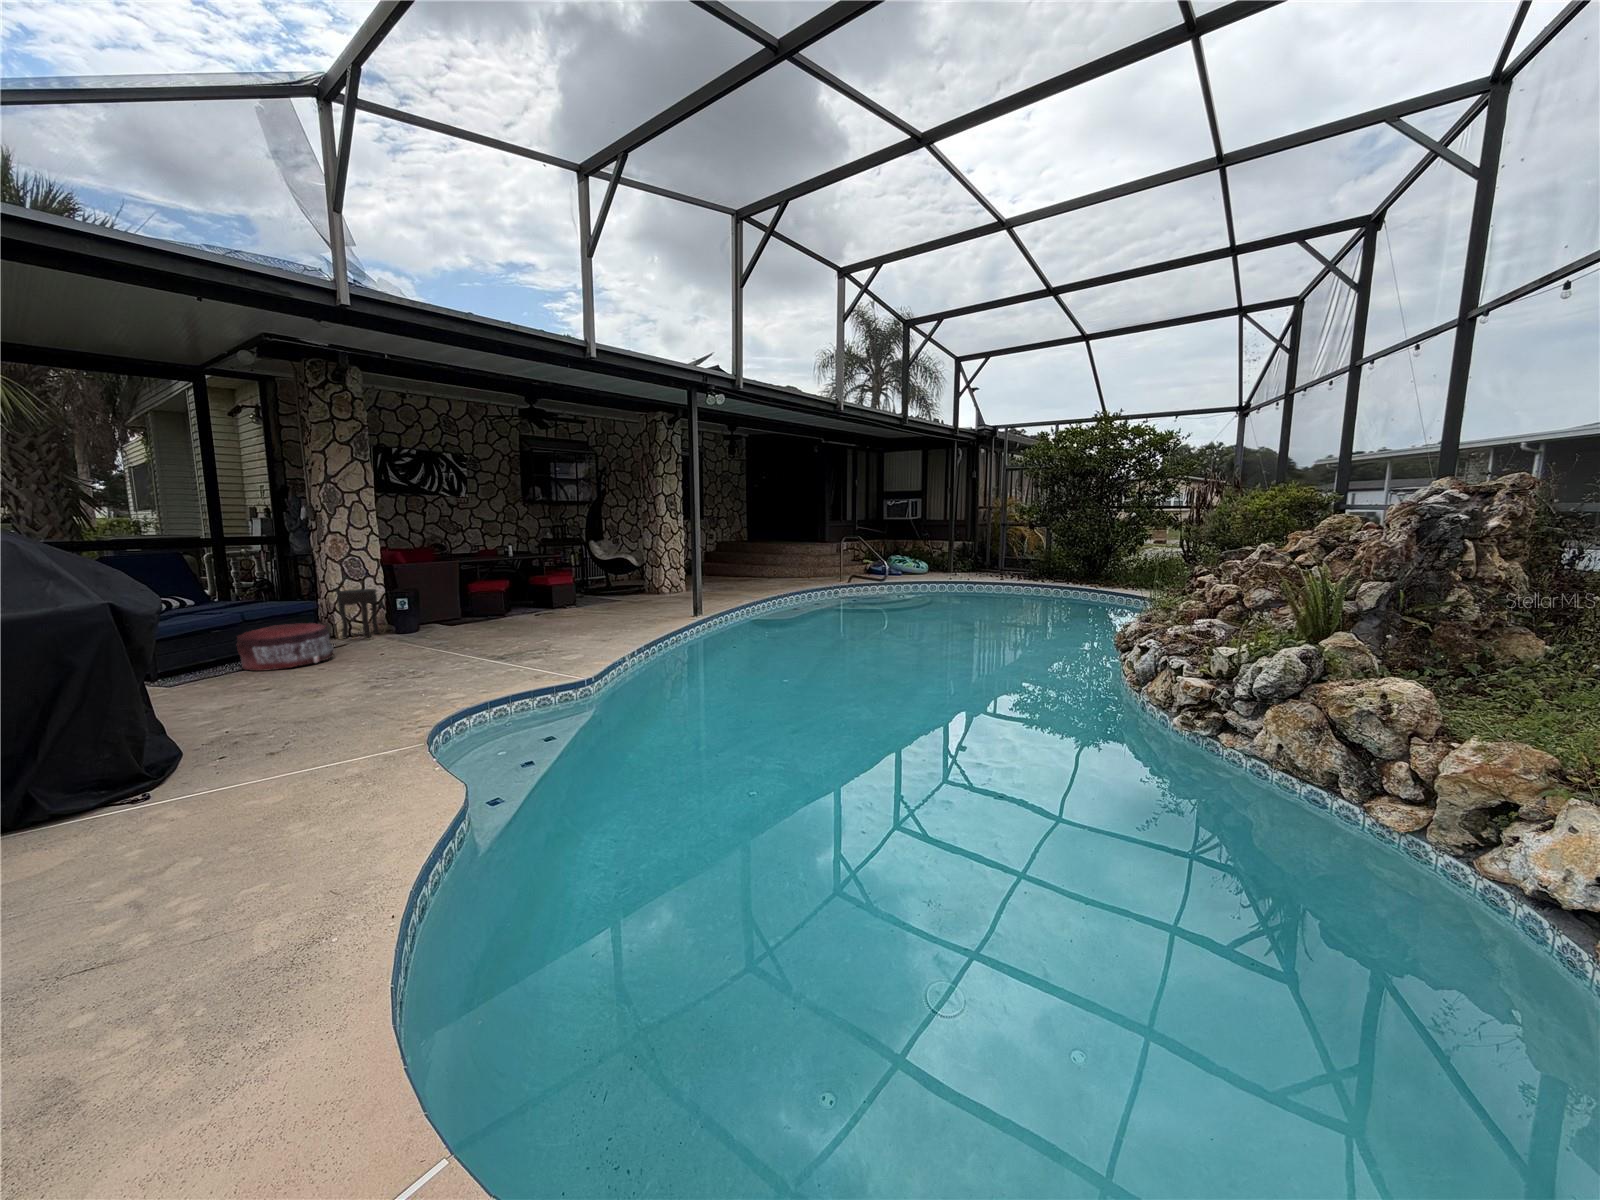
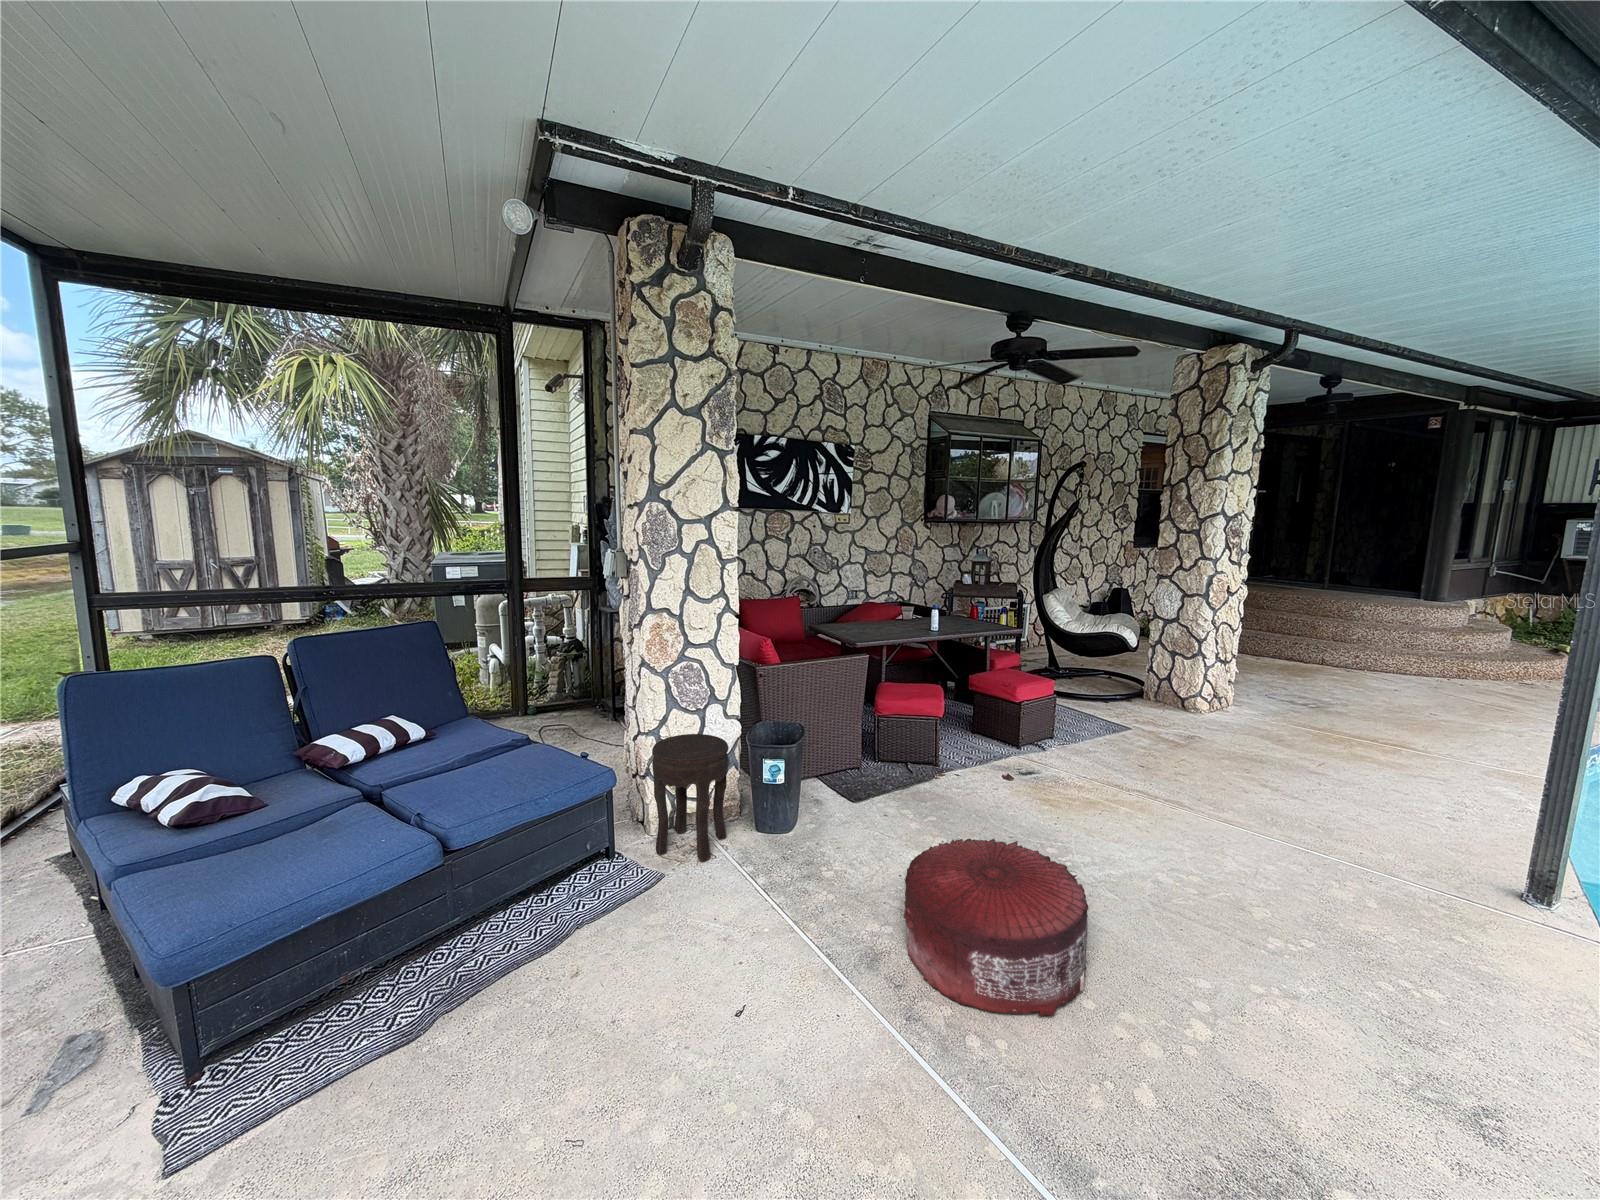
pouf: present [236,623,334,671] -> present [904,839,1088,1016]

